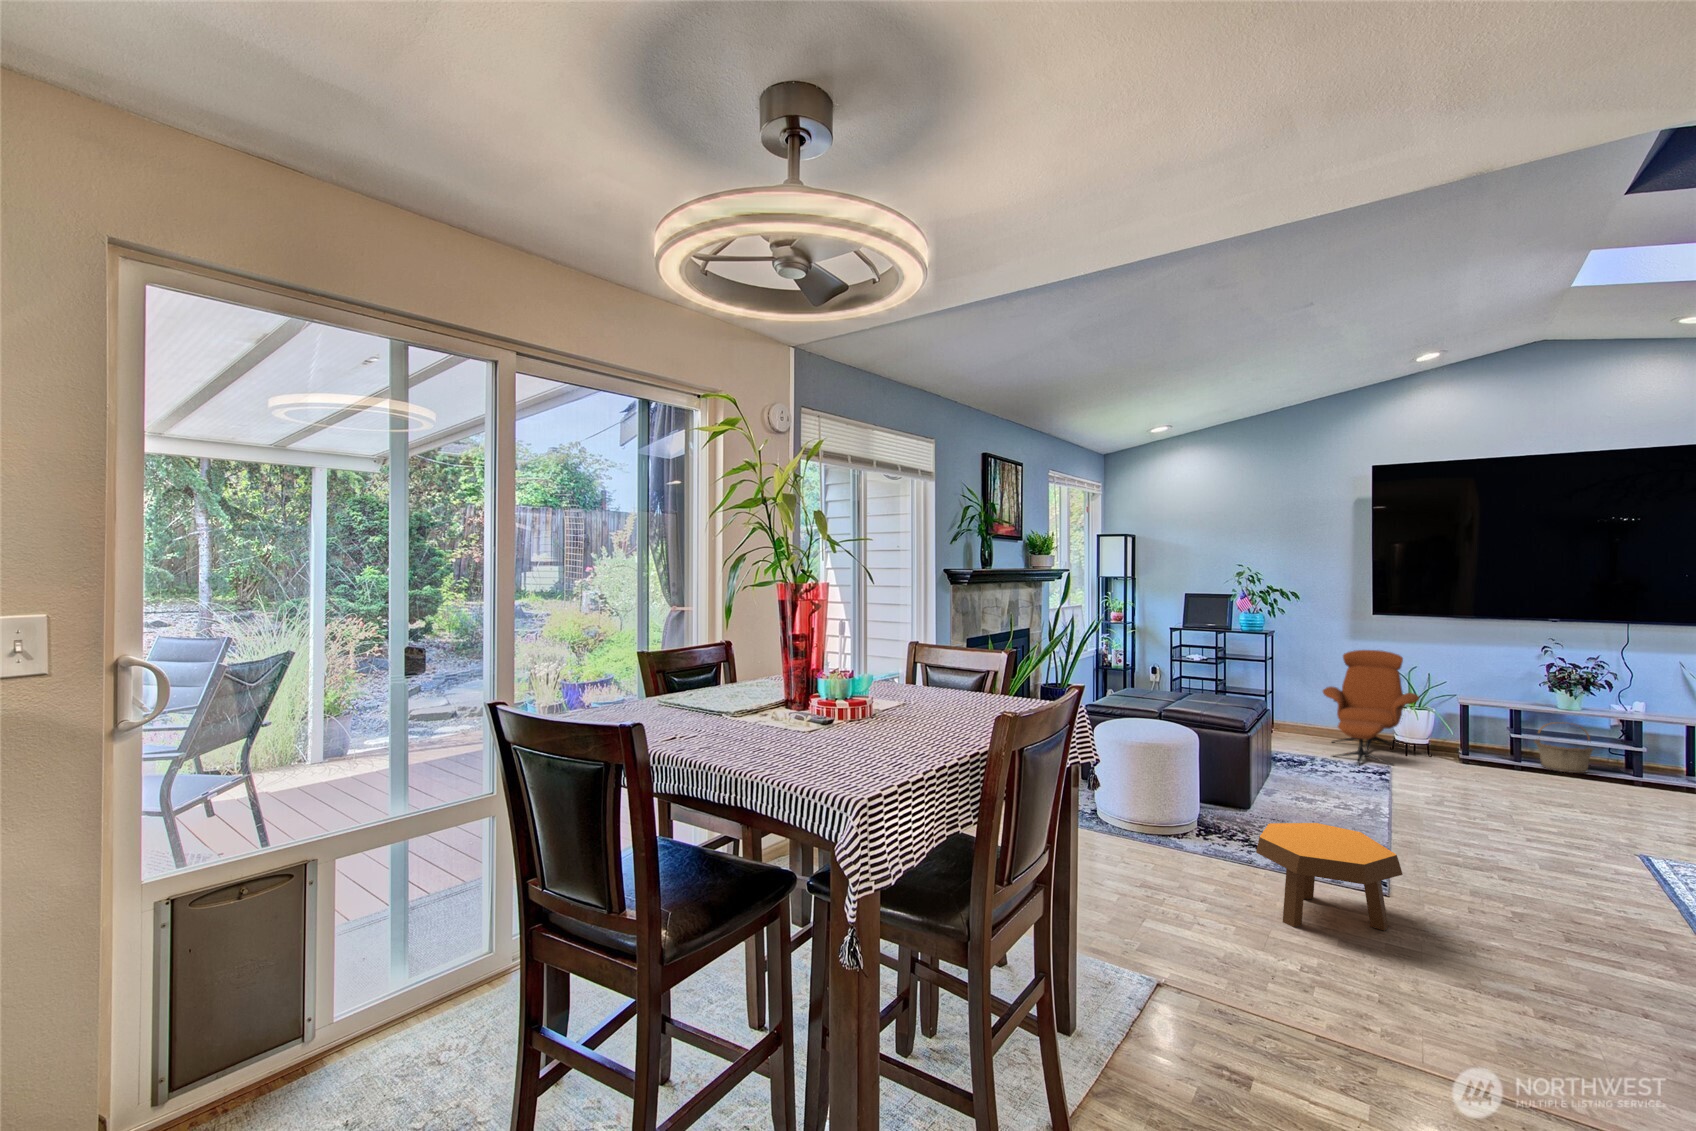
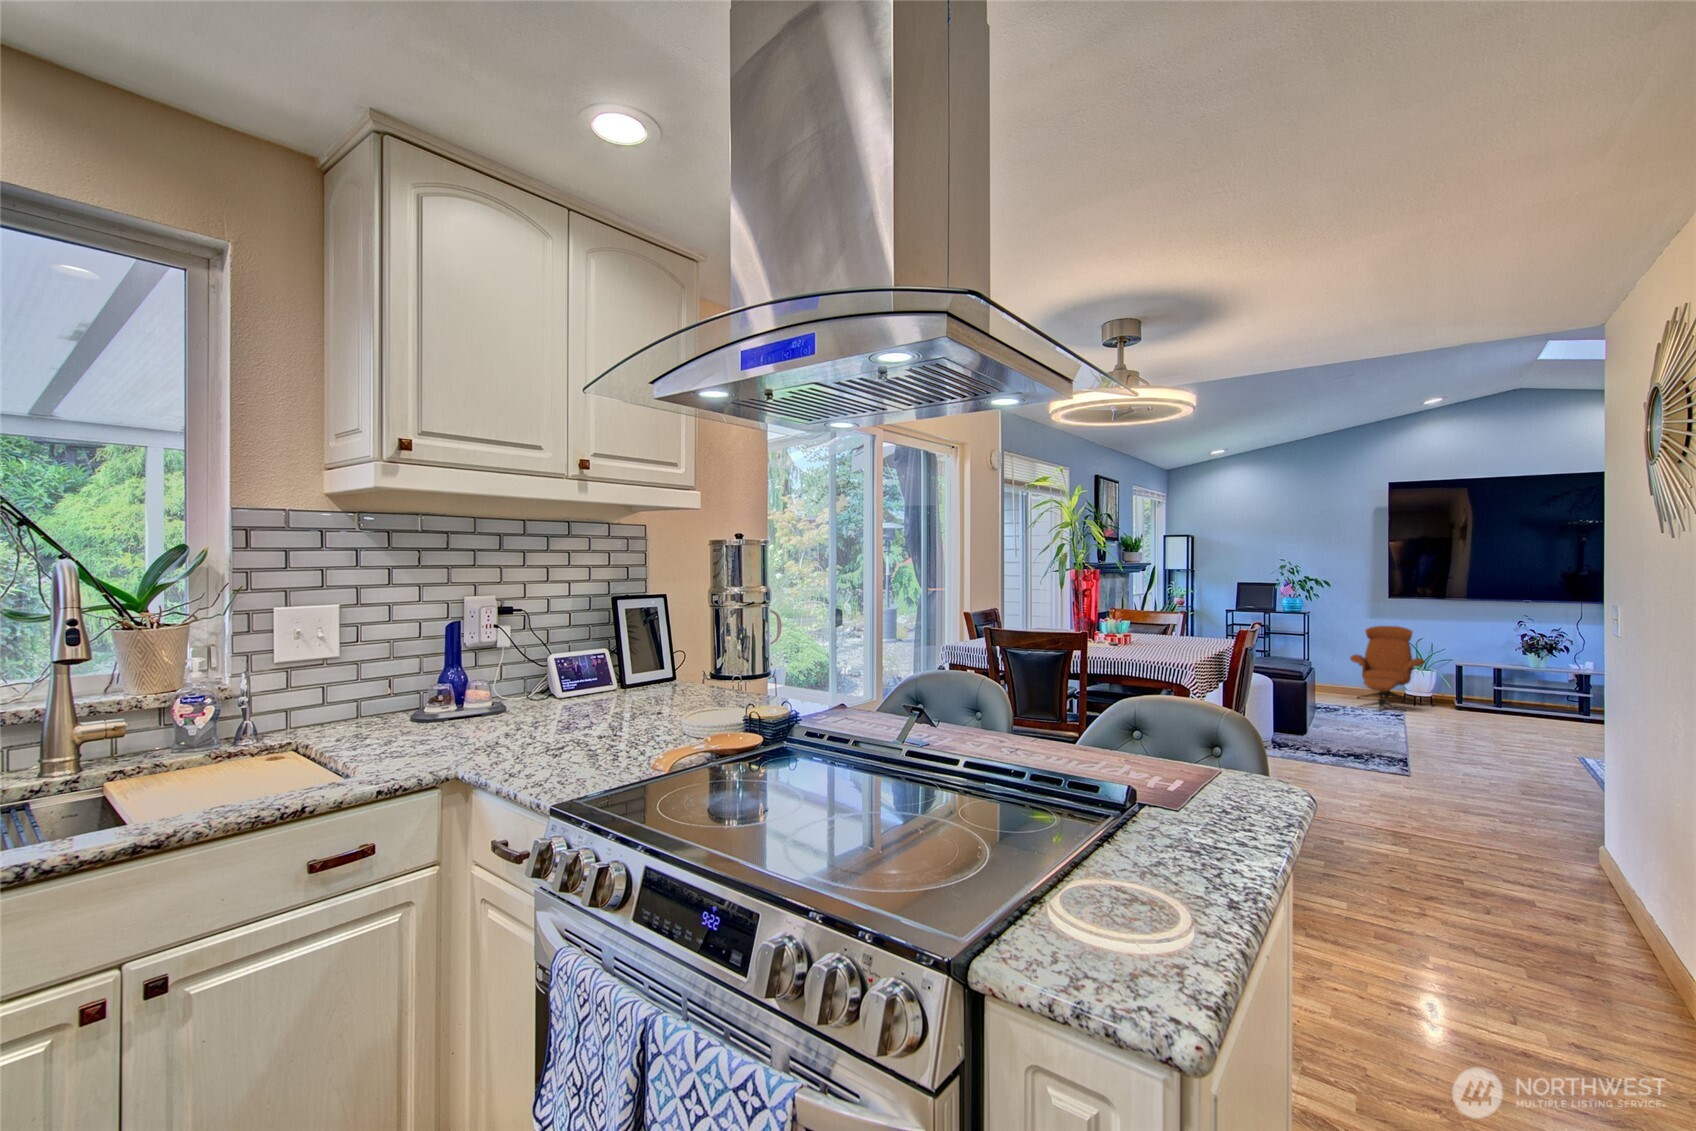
basket: present [1535,722,1593,773] -> none [1512,678,1556,715]
footstool: present [1256,823,1403,931] -> none [1325,729,1419,789]

